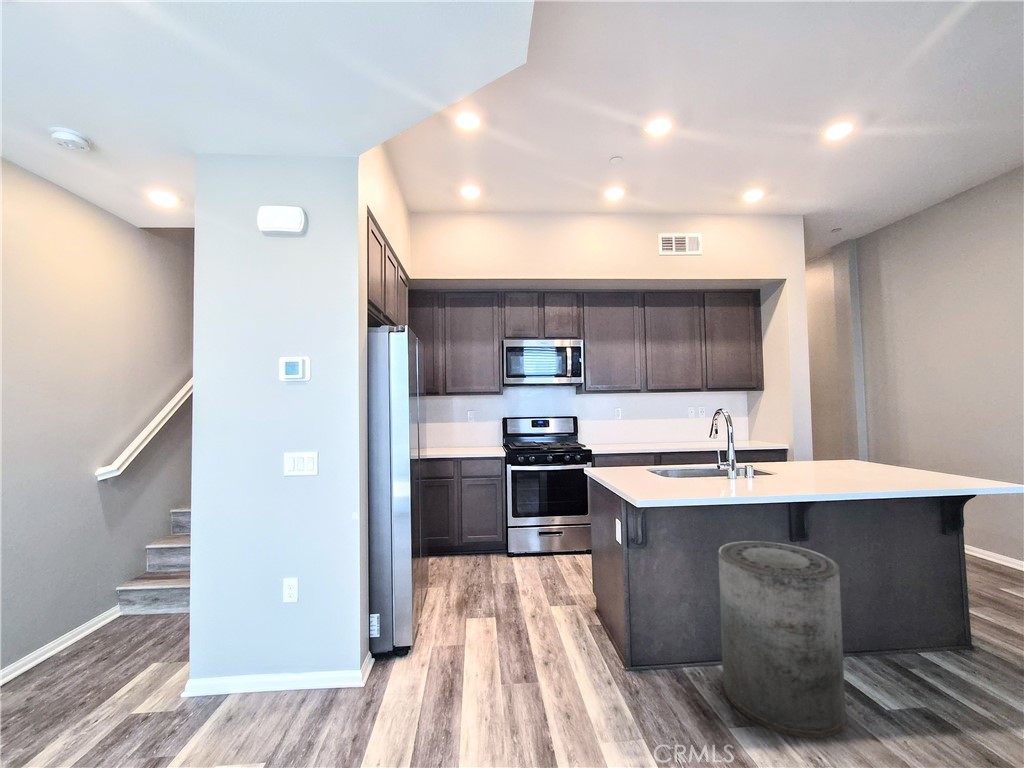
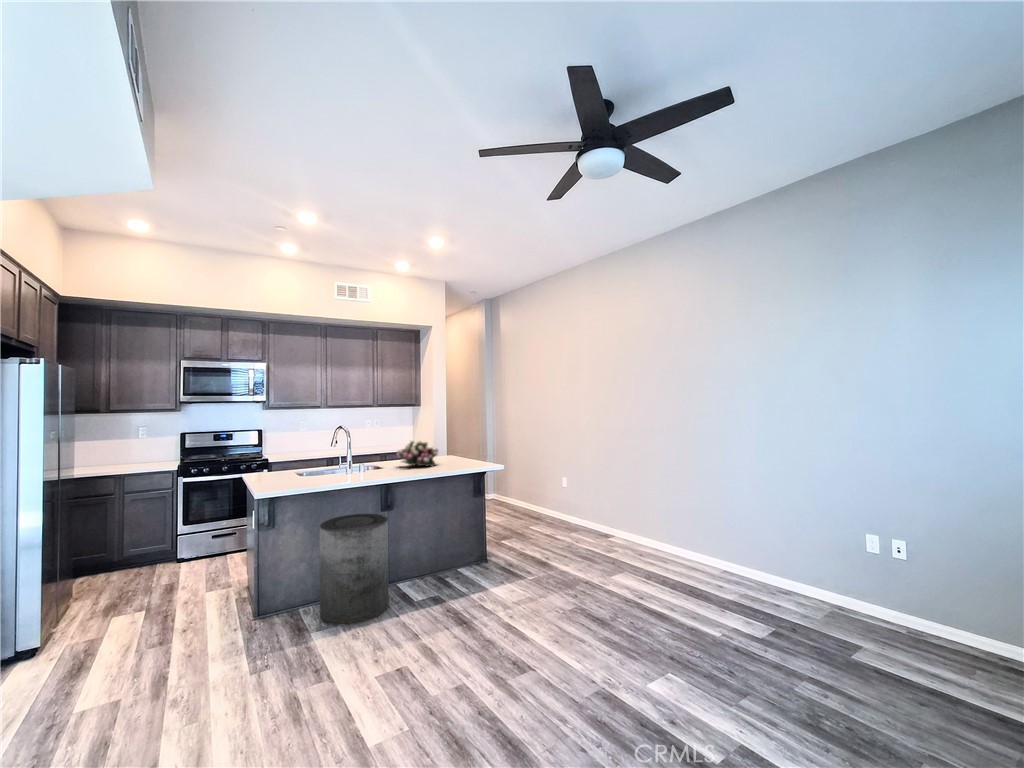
flower arrangement: none [800,432,881,476] -> present [397,440,438,466]

